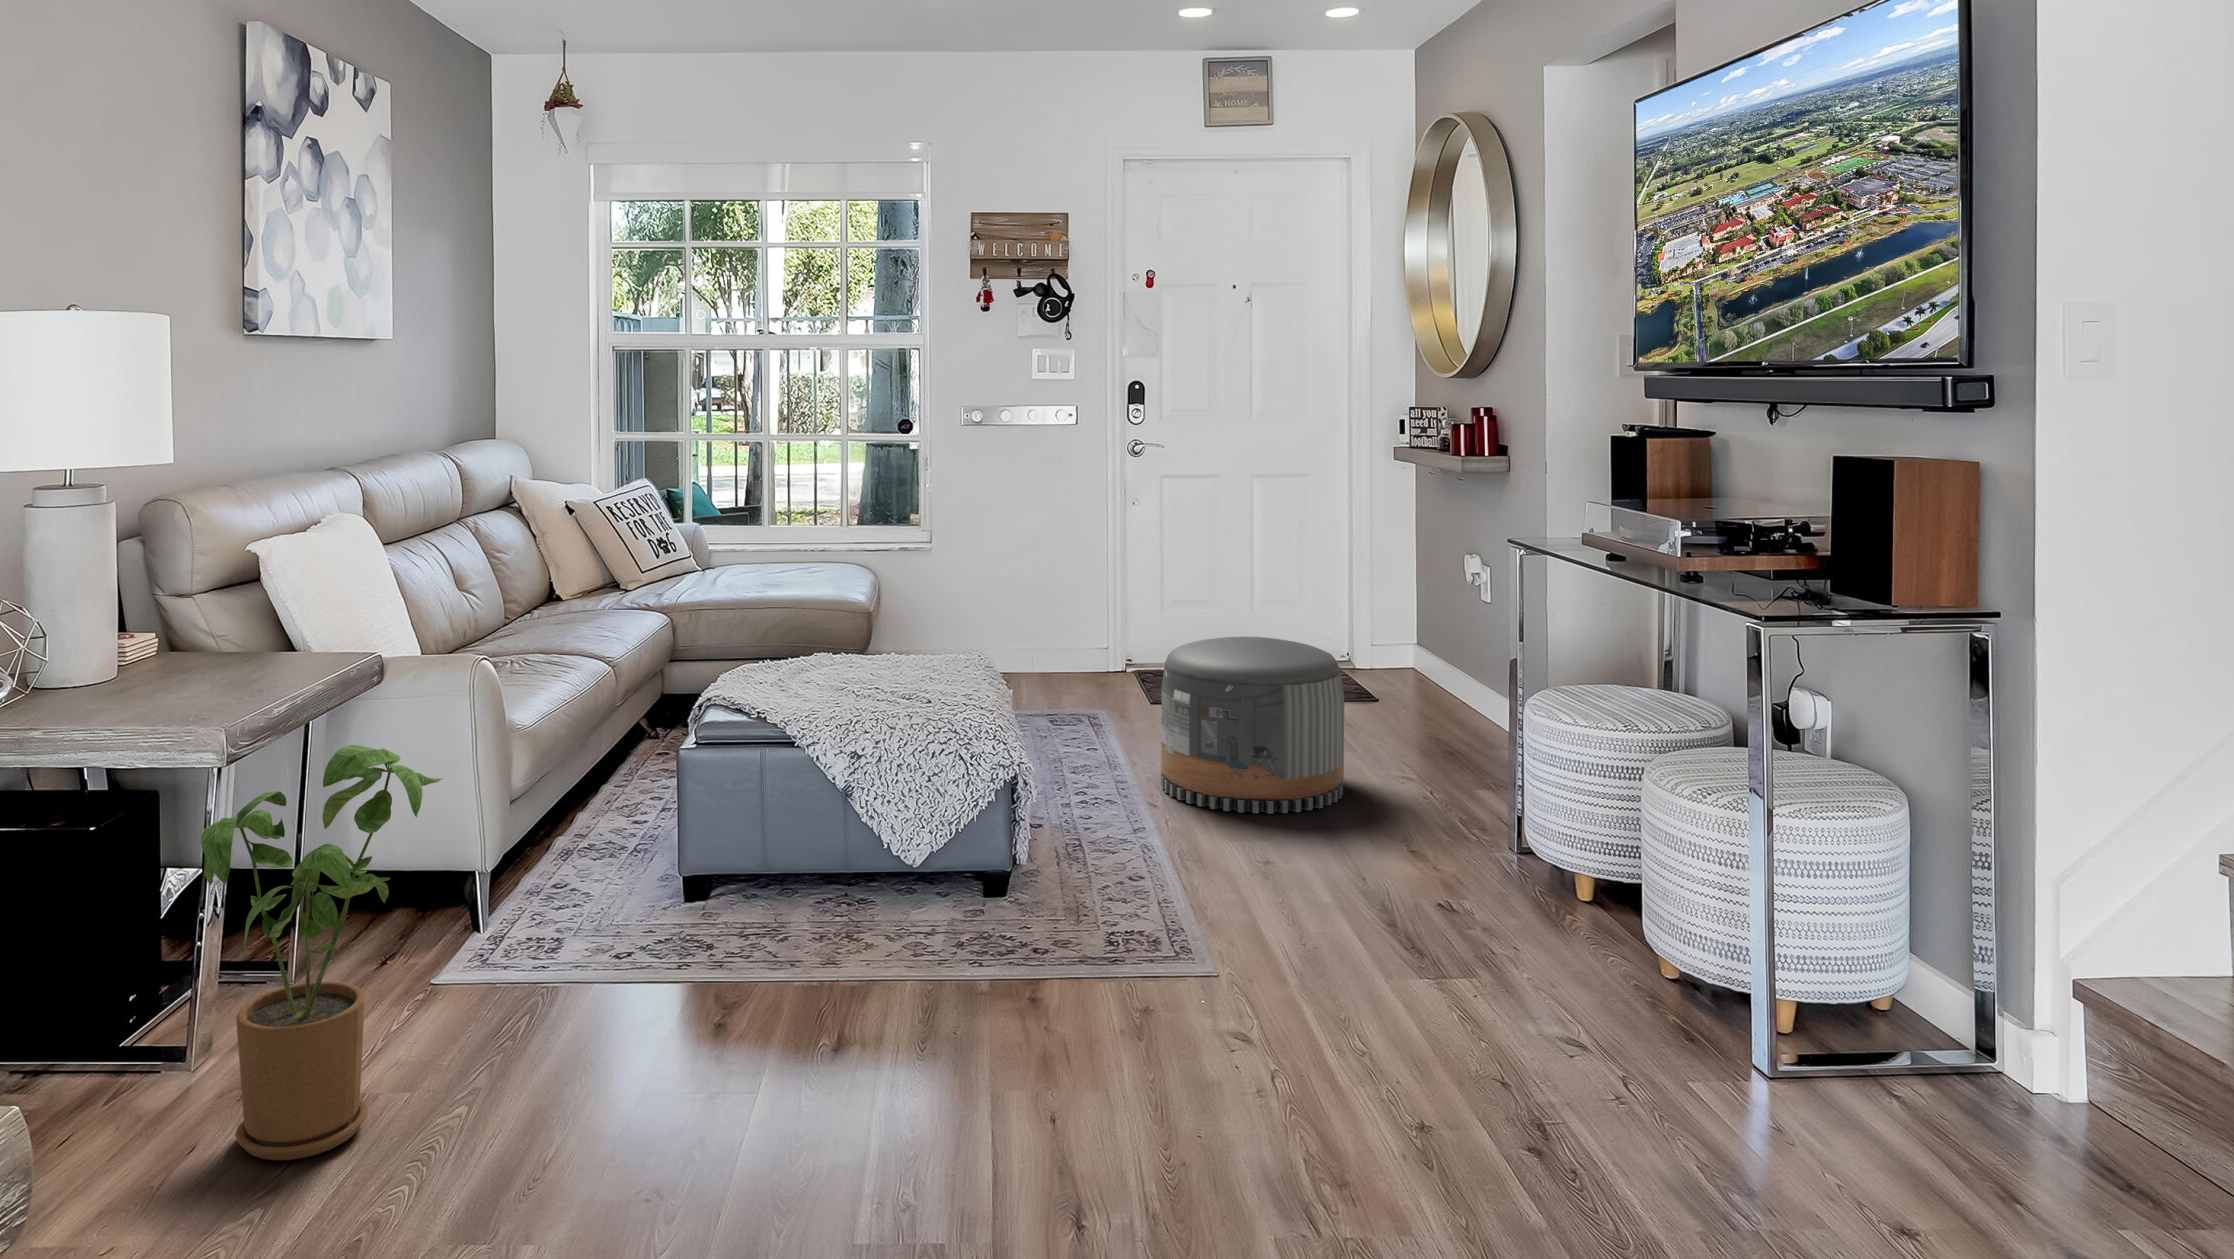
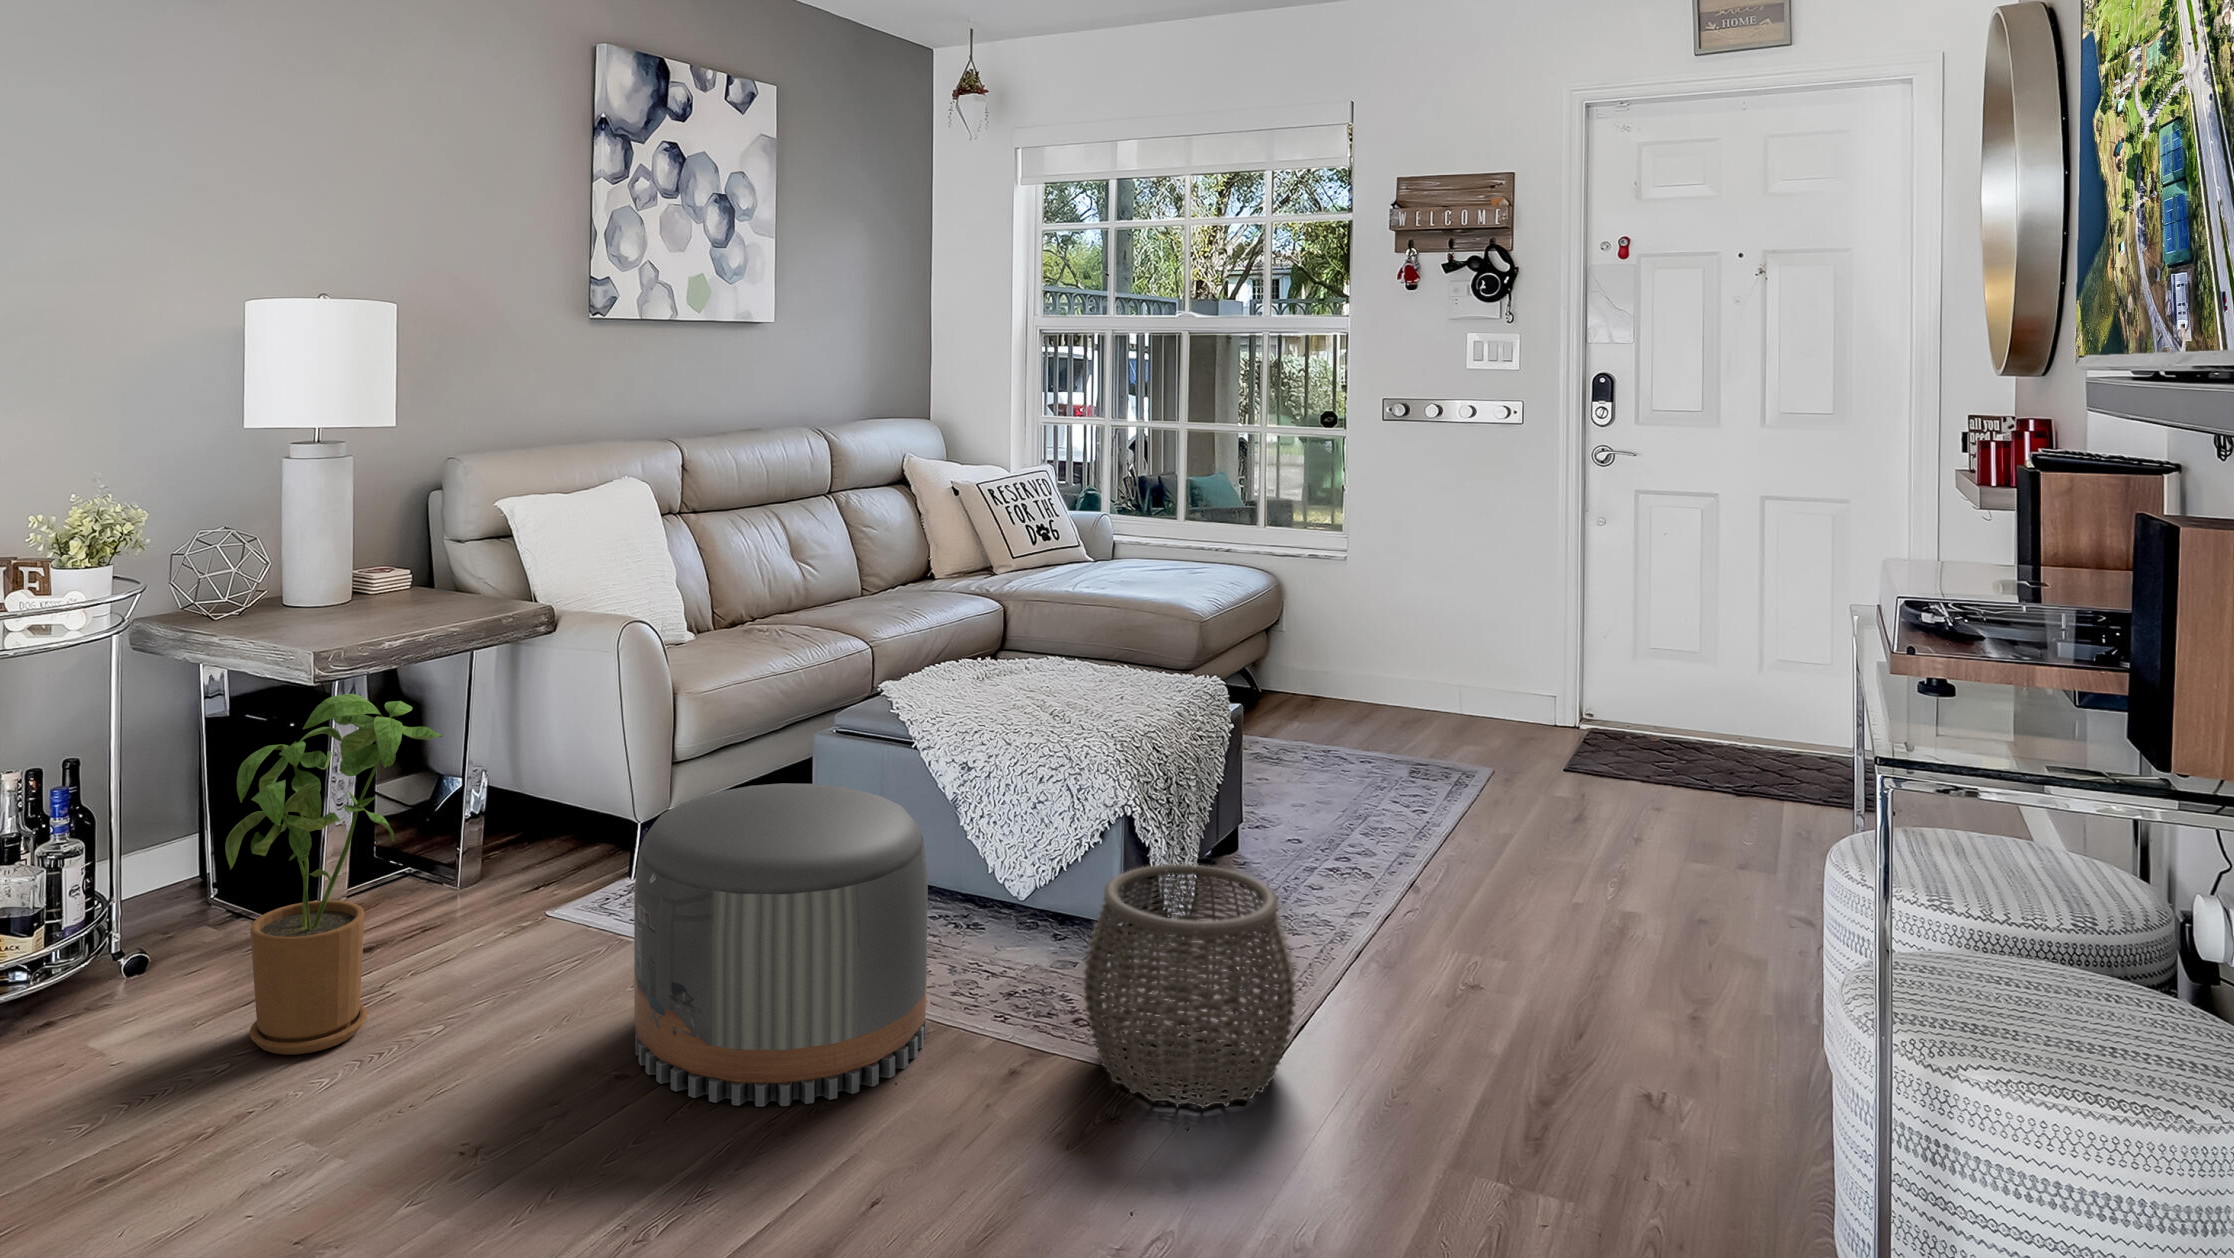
pouf: present [1161,637,1344,814] -> present [634,783,928,1107]
woven basket: none [1063,796,1242,994] -> present [1084,864,1296,1108]

